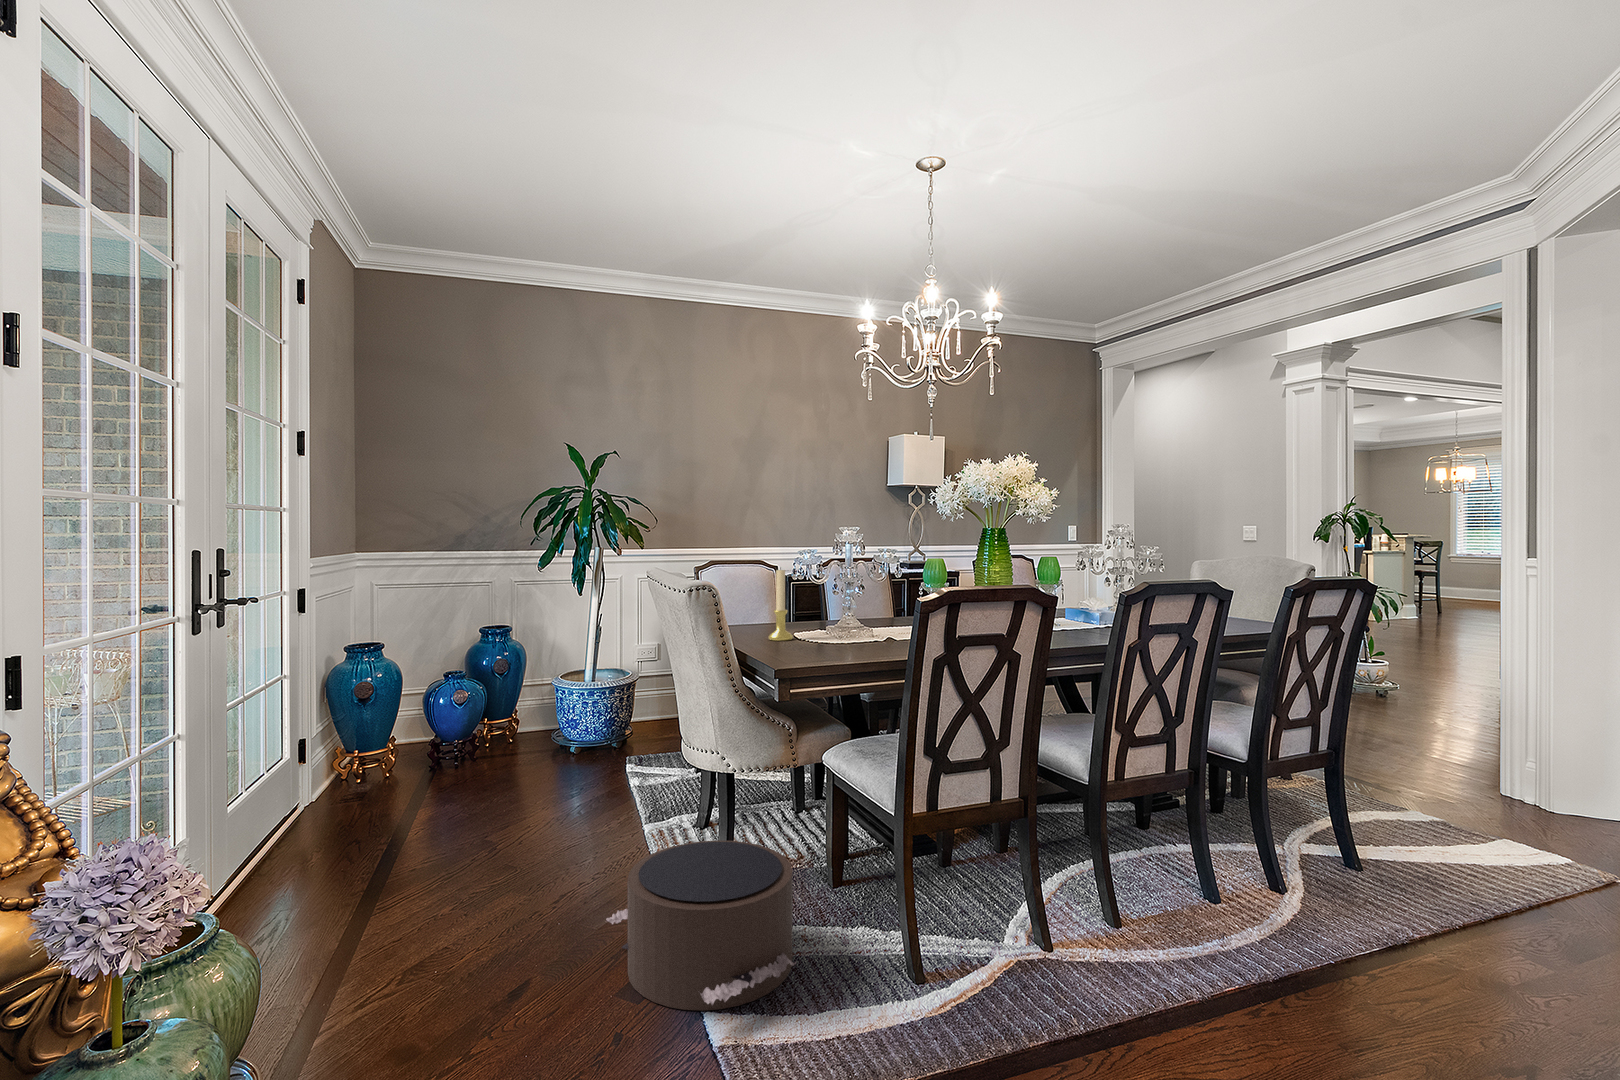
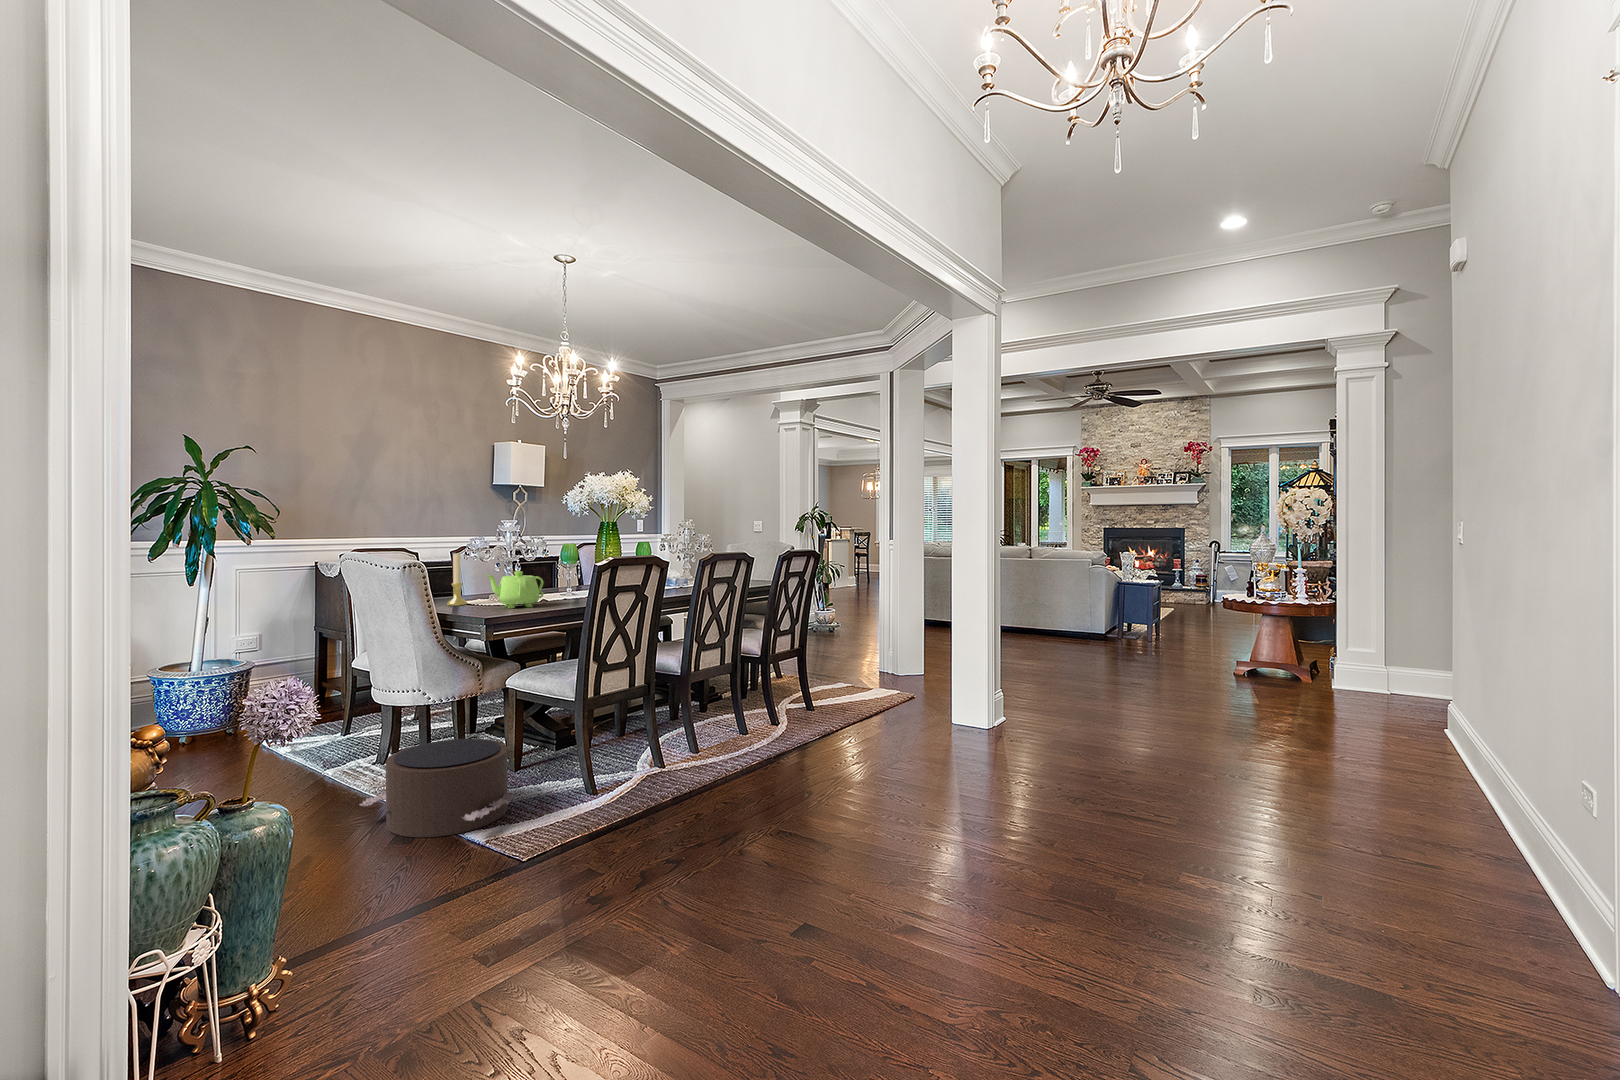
teapot: none [799,599,880,653] -> present [485,571,543,608]

